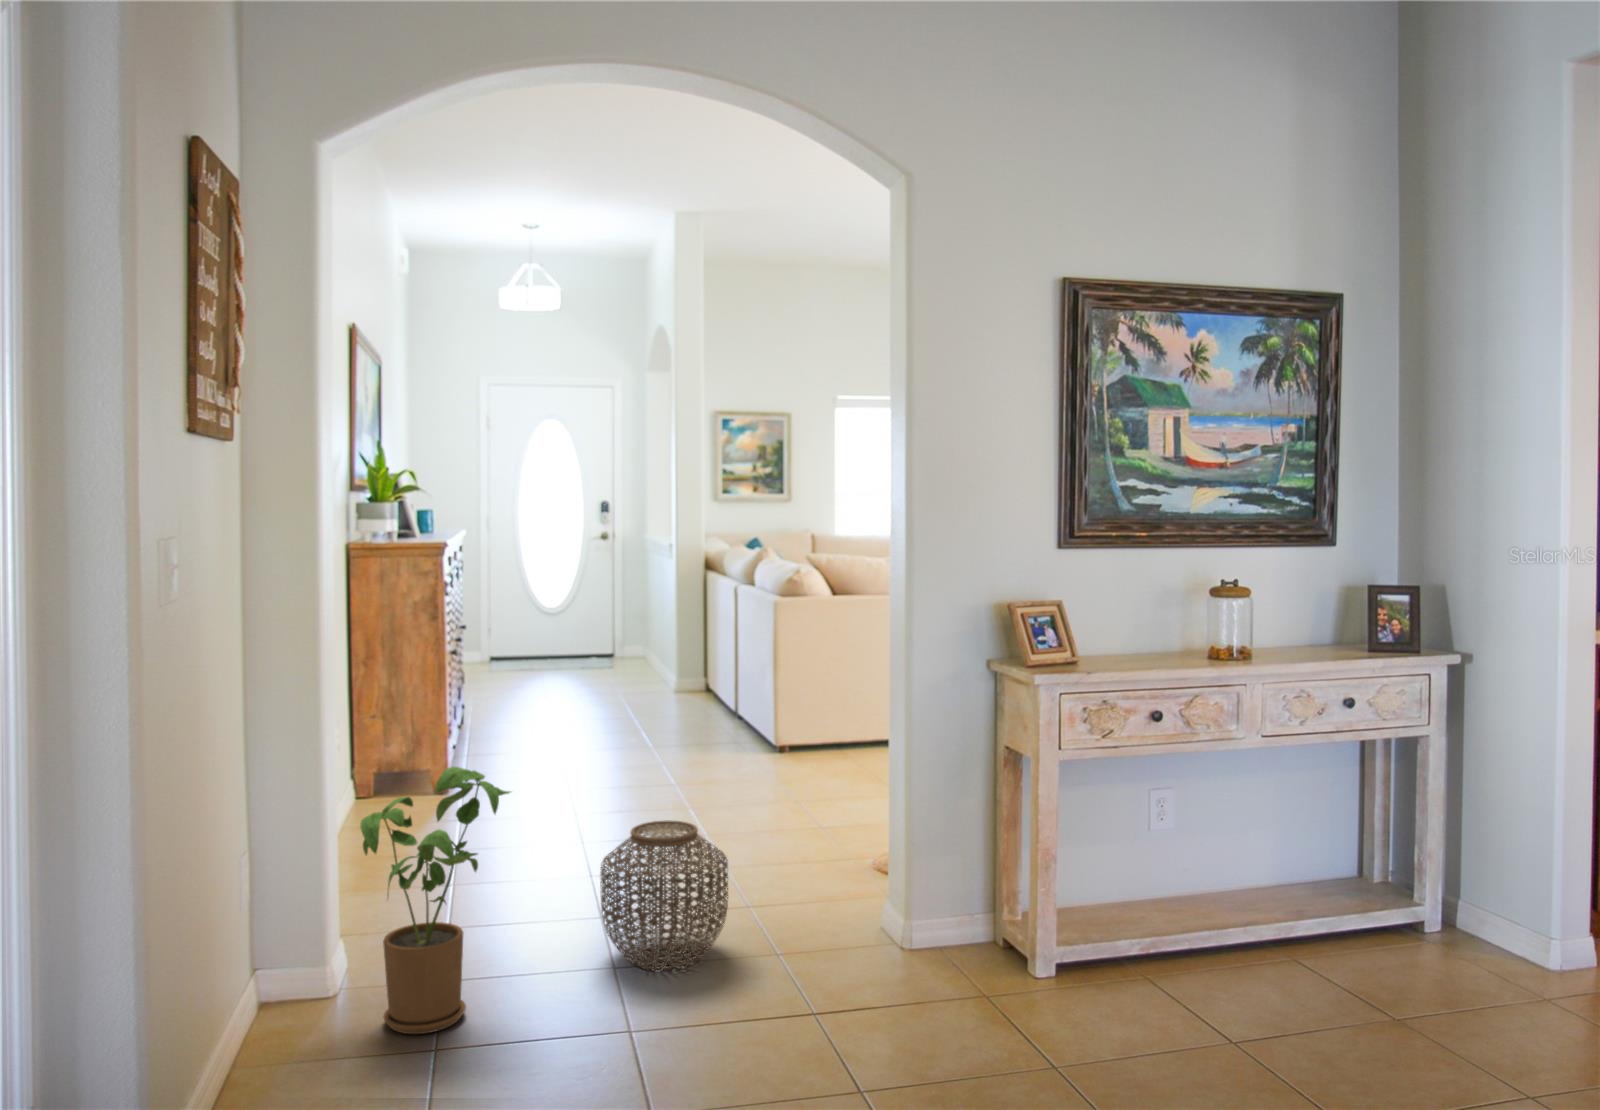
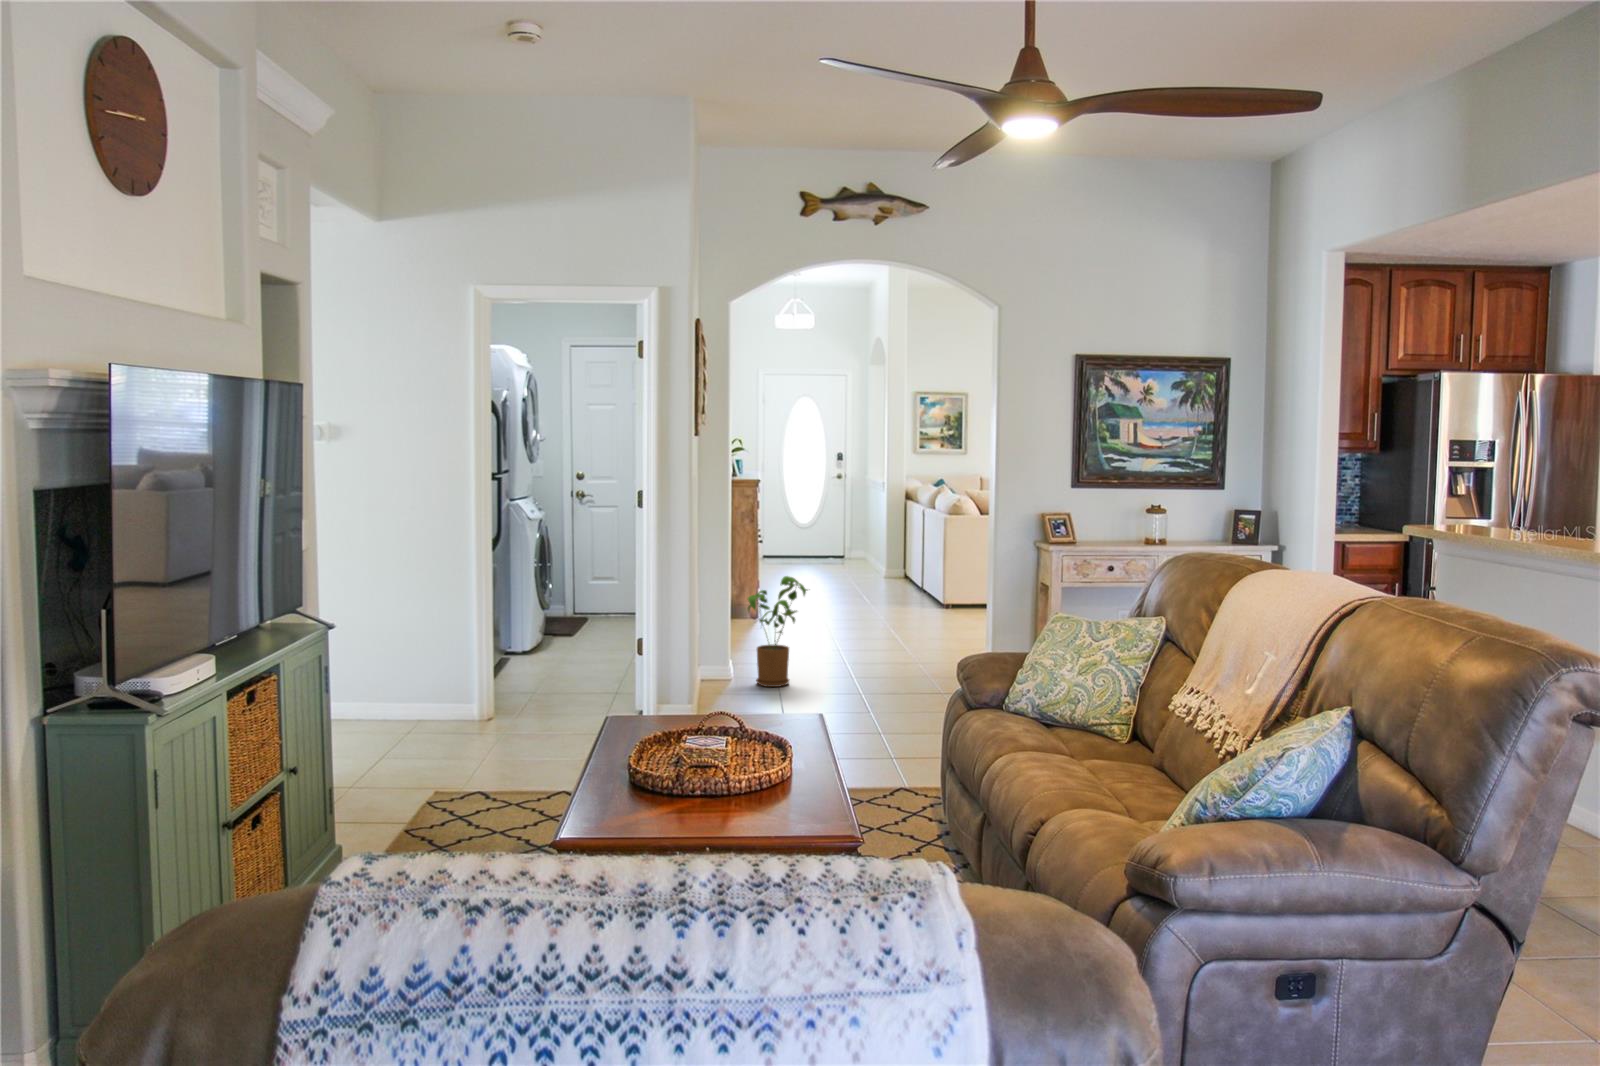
woven basket: present [600,820,728,970] -> none [847,612,906,677]

